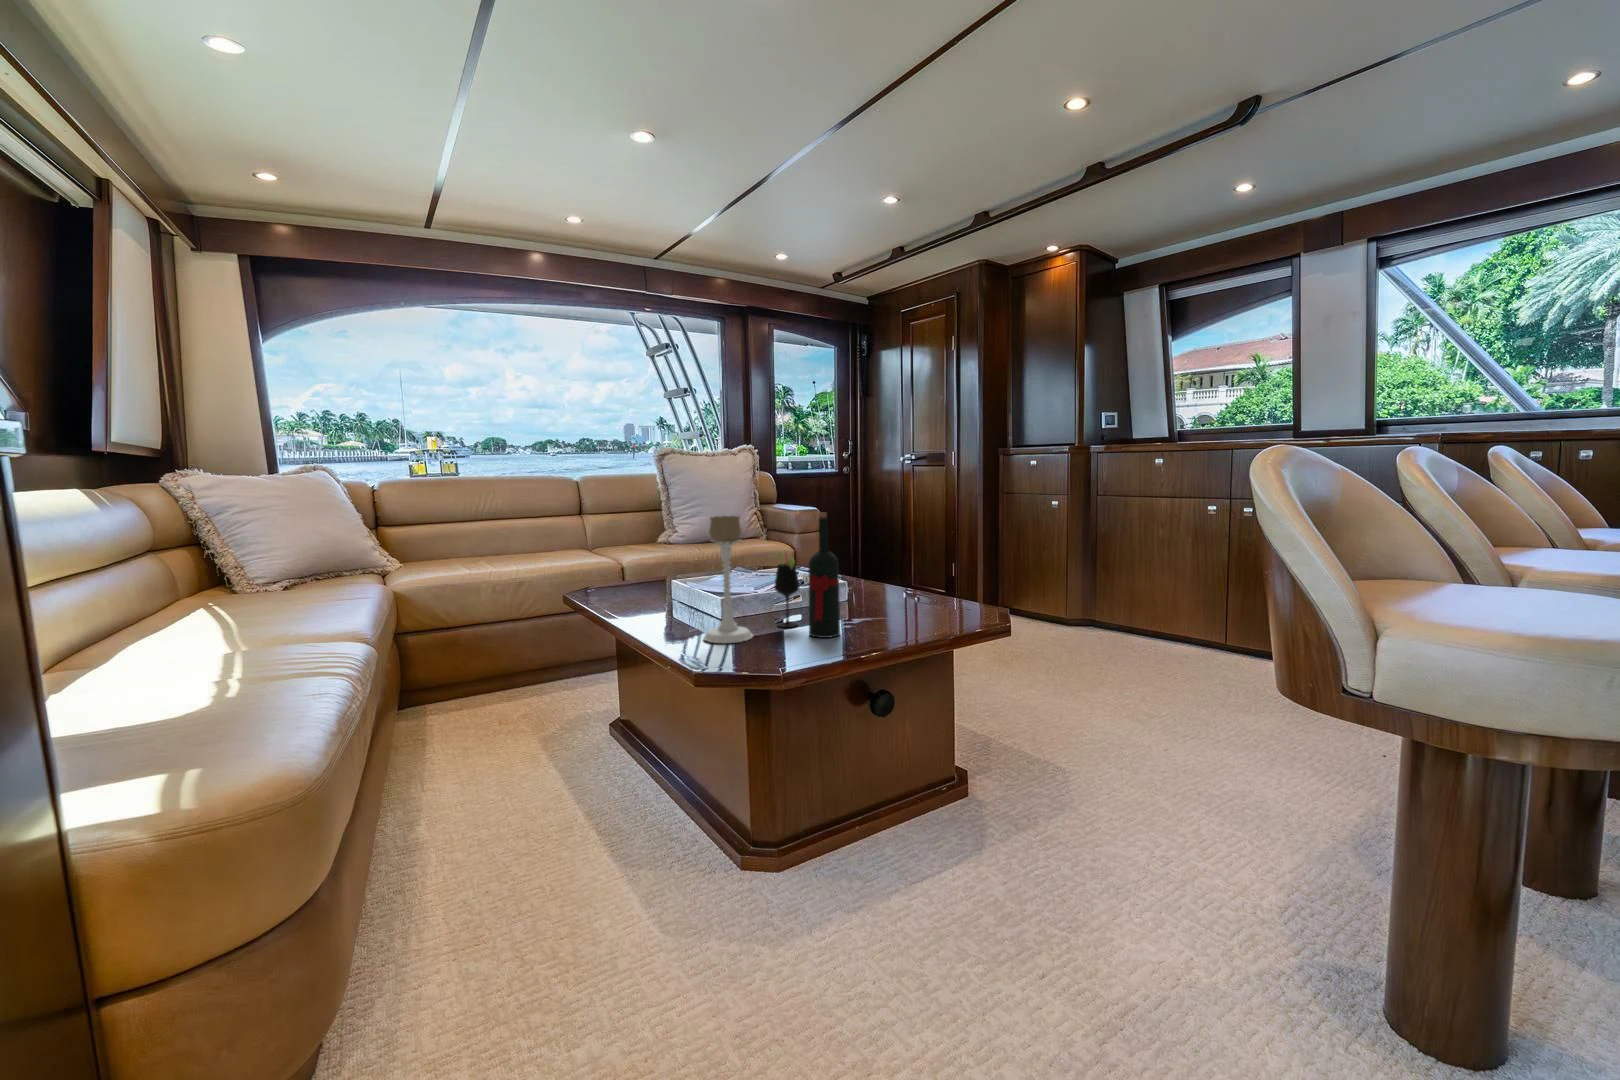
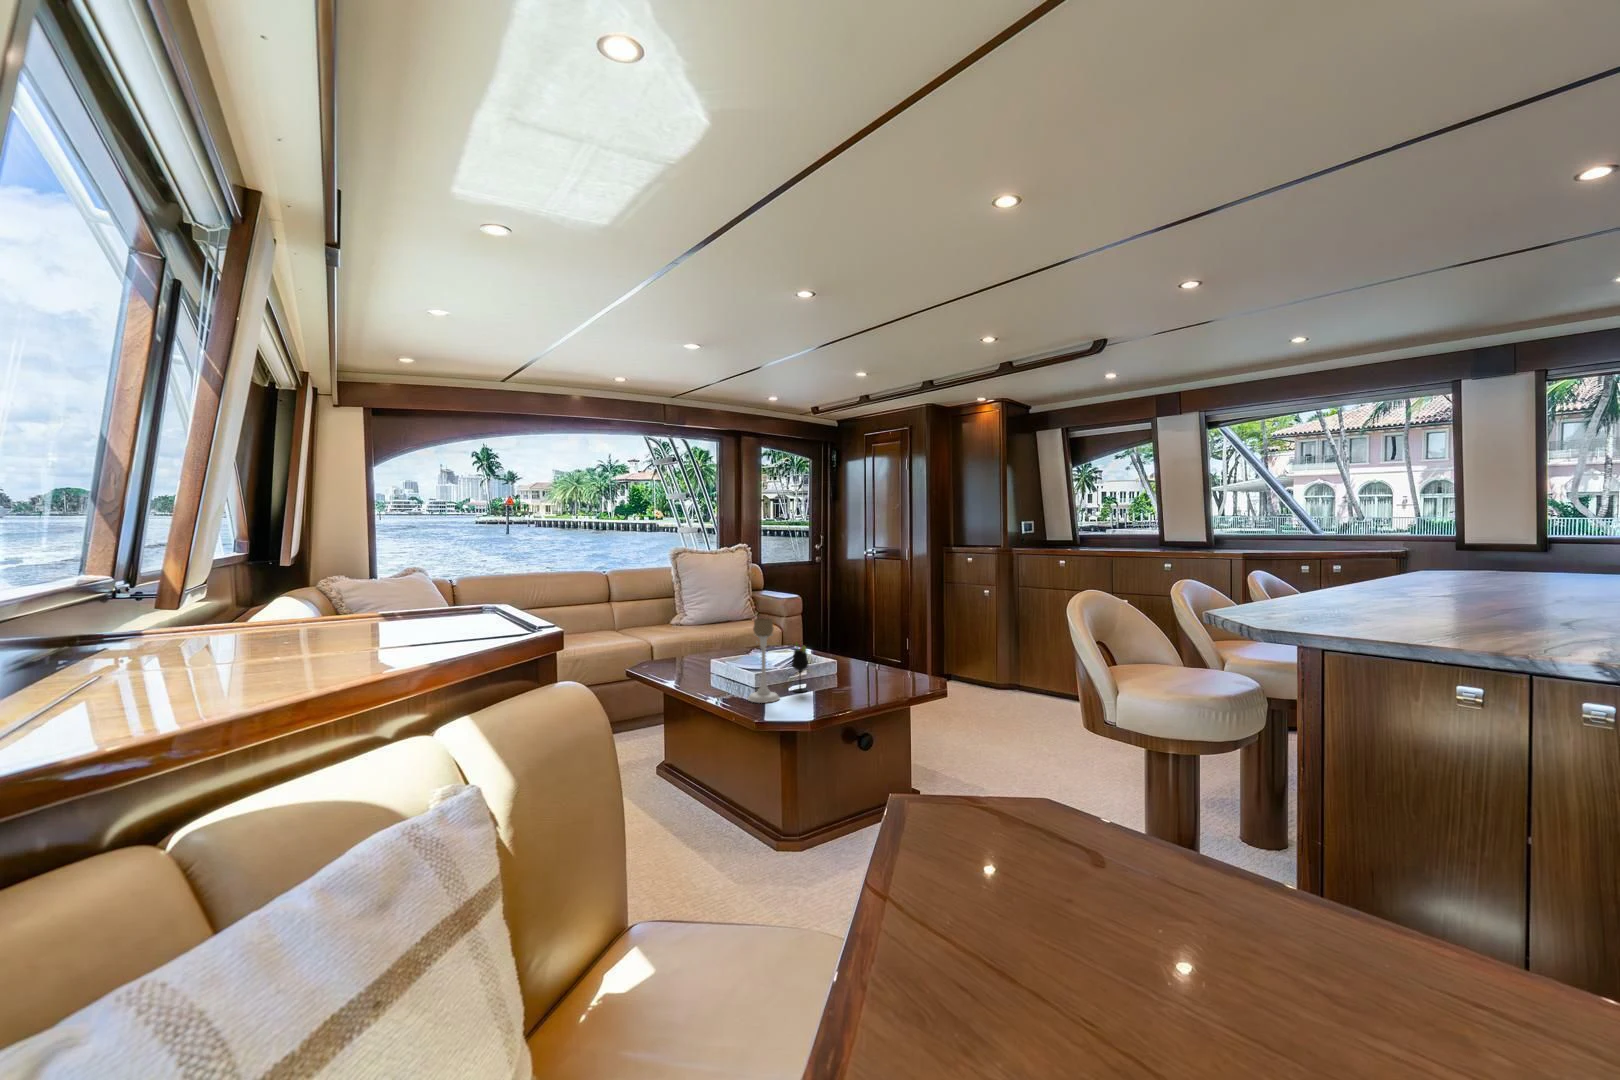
wine bottle: present [808,513,840,638] -> none [817,617,837,699]

